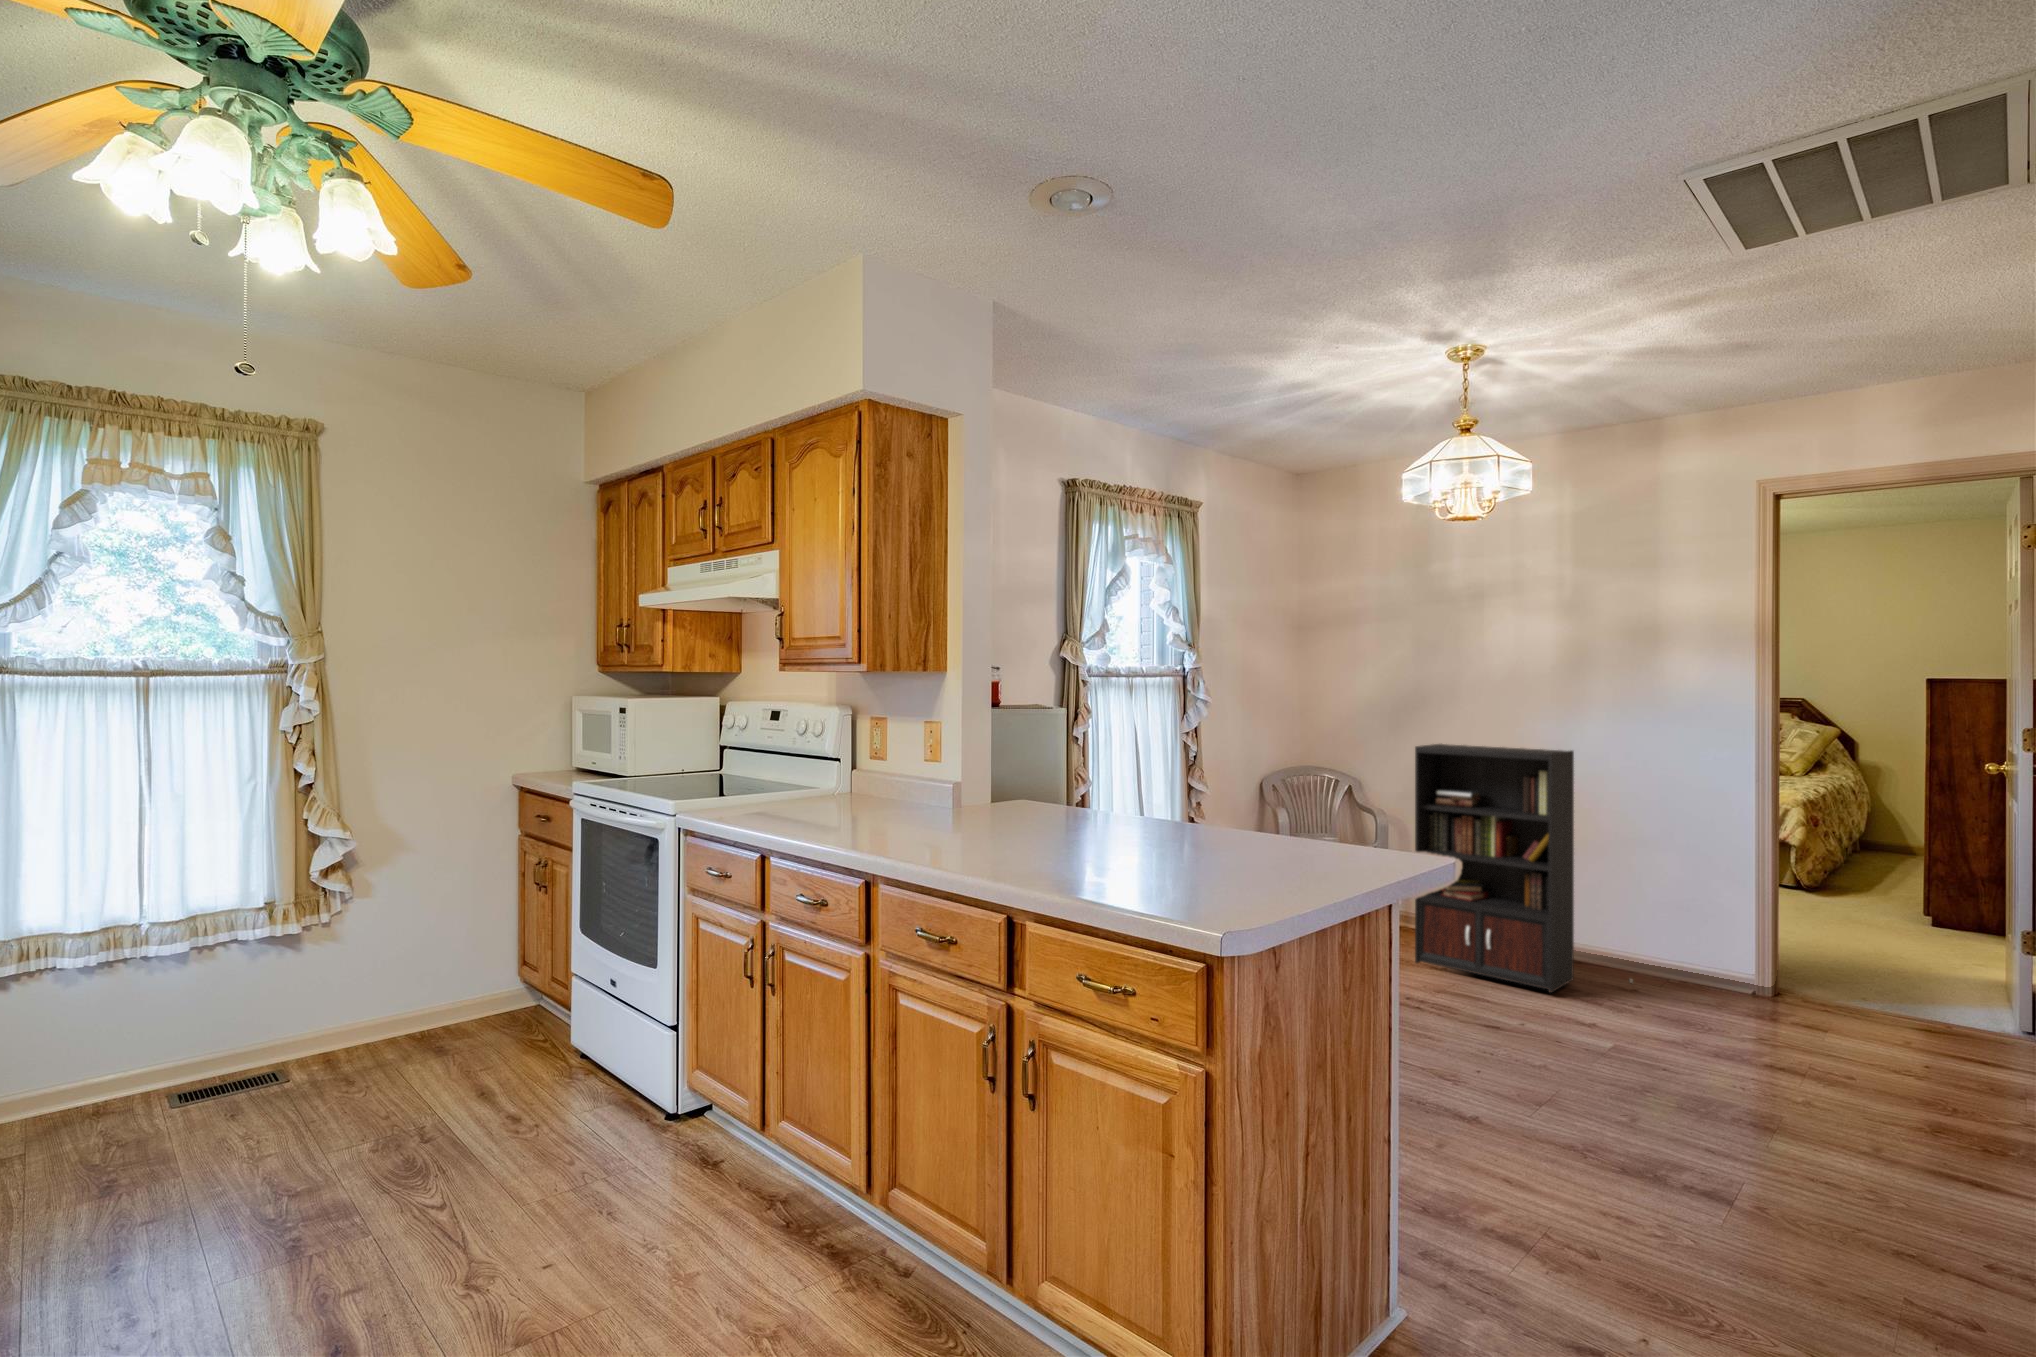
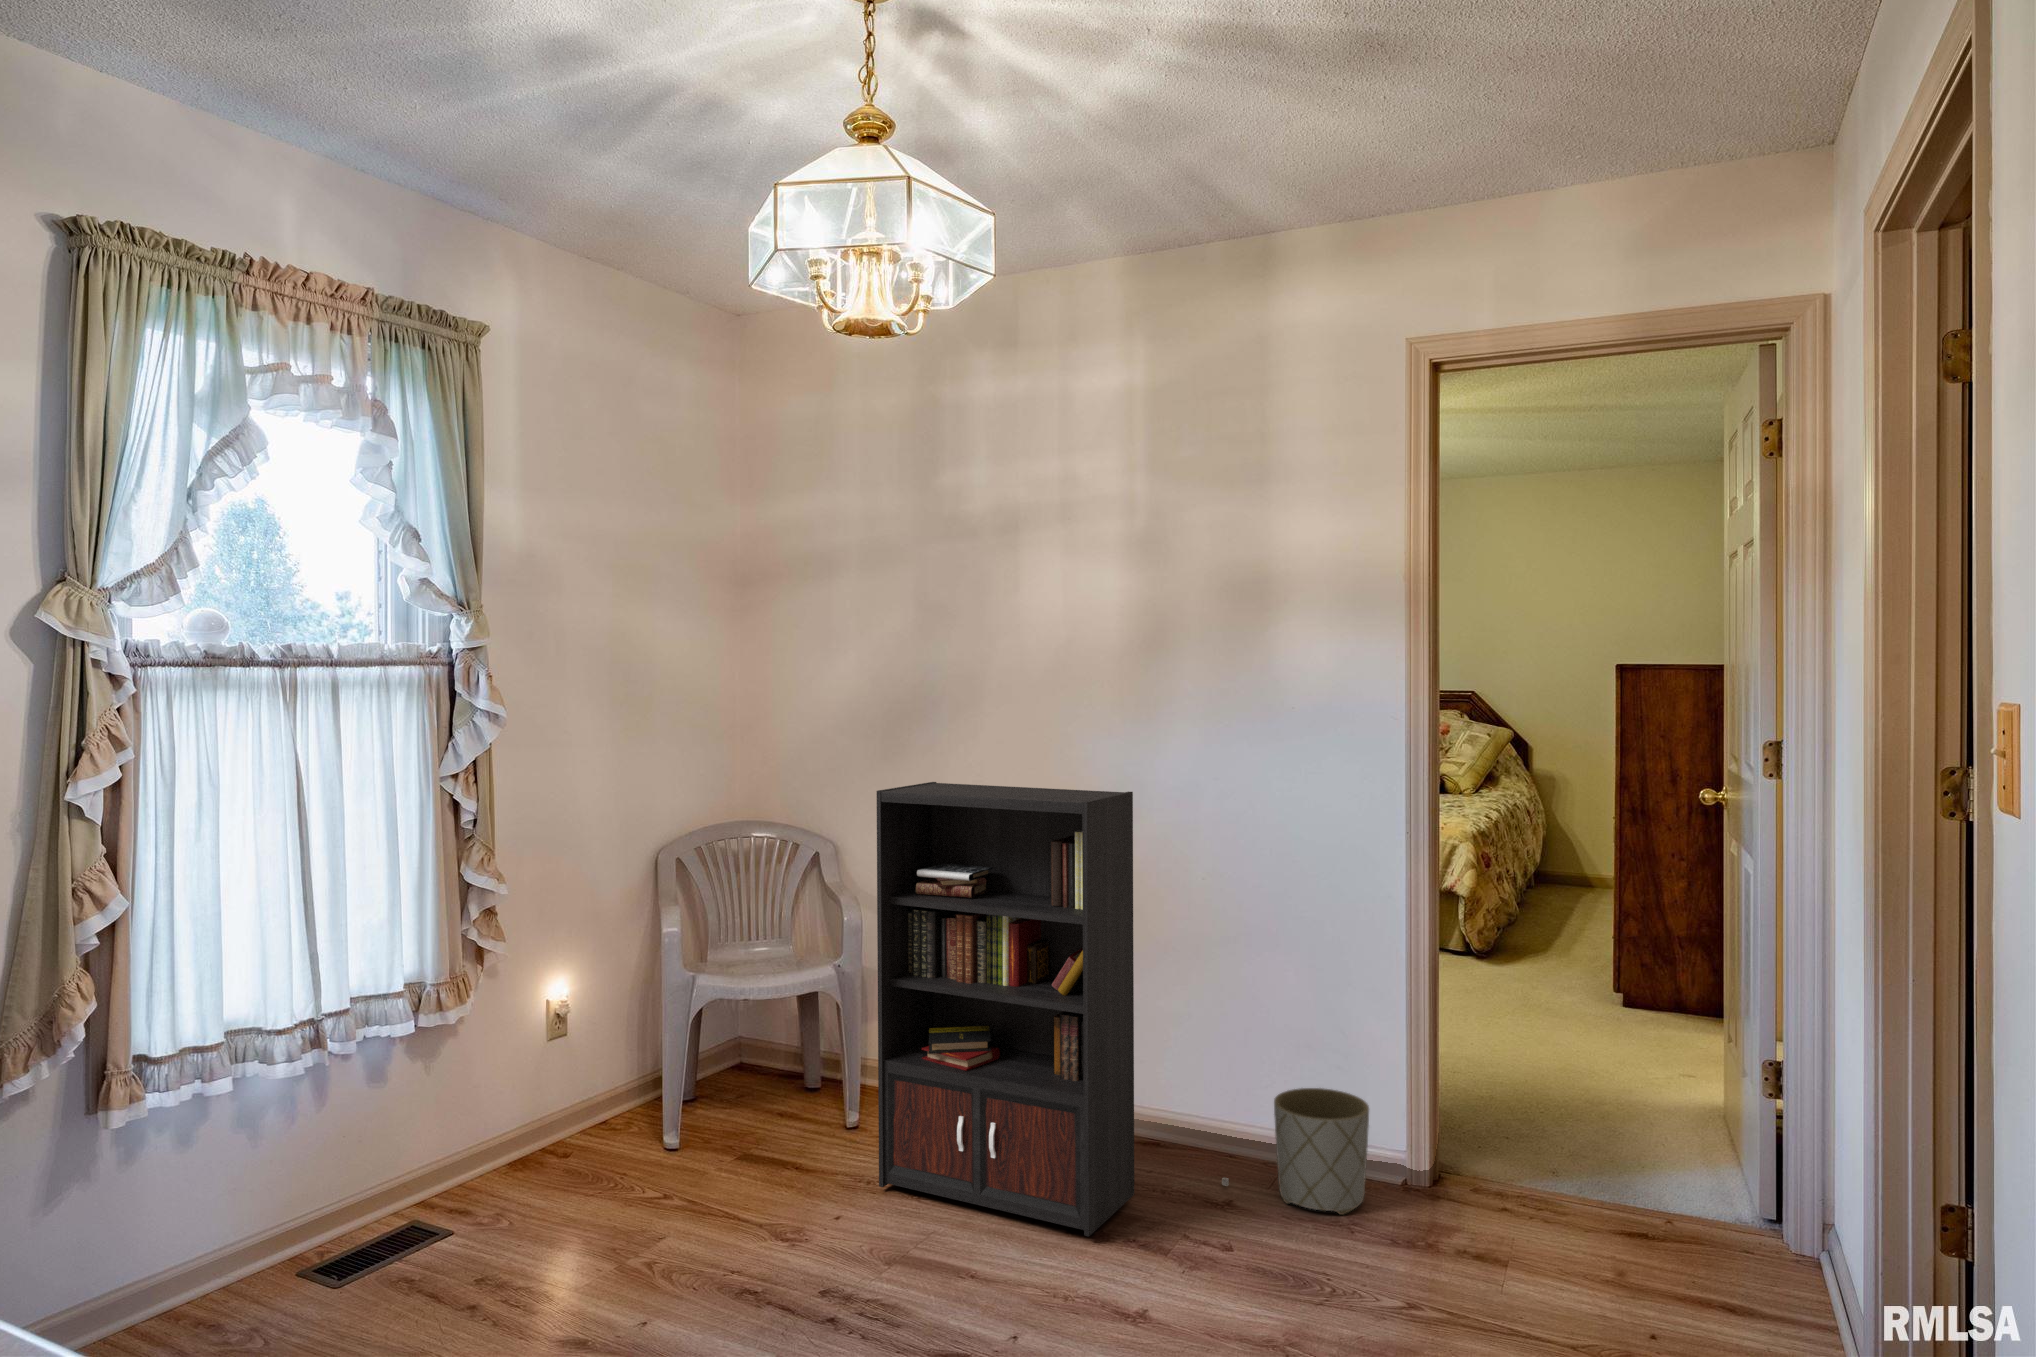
planter: none [1665,931,1731,1002] -> present [1274,1088,1369,1215]

